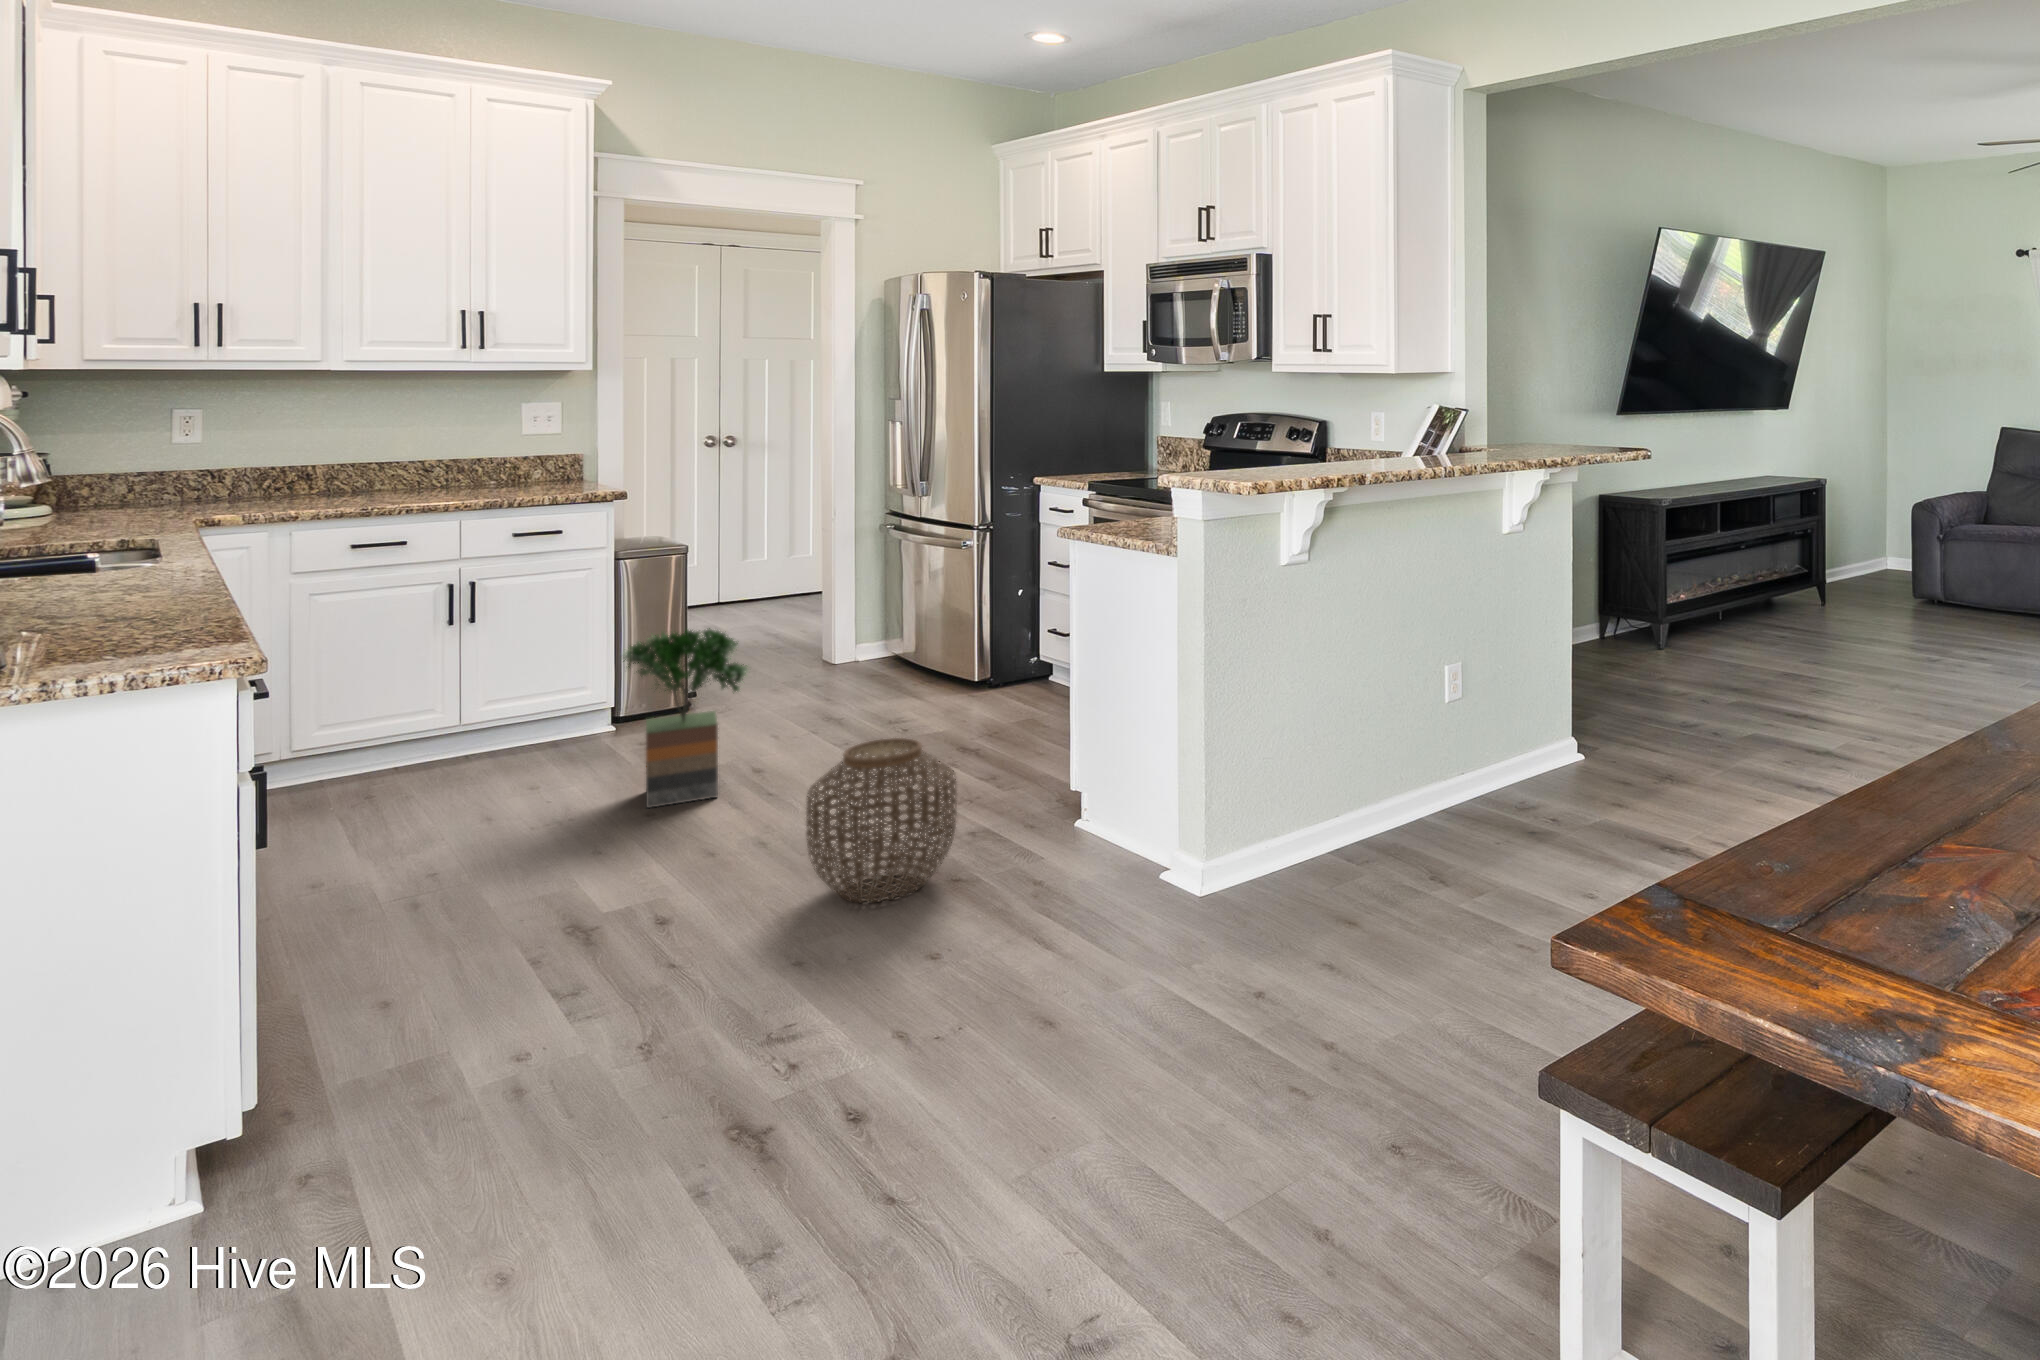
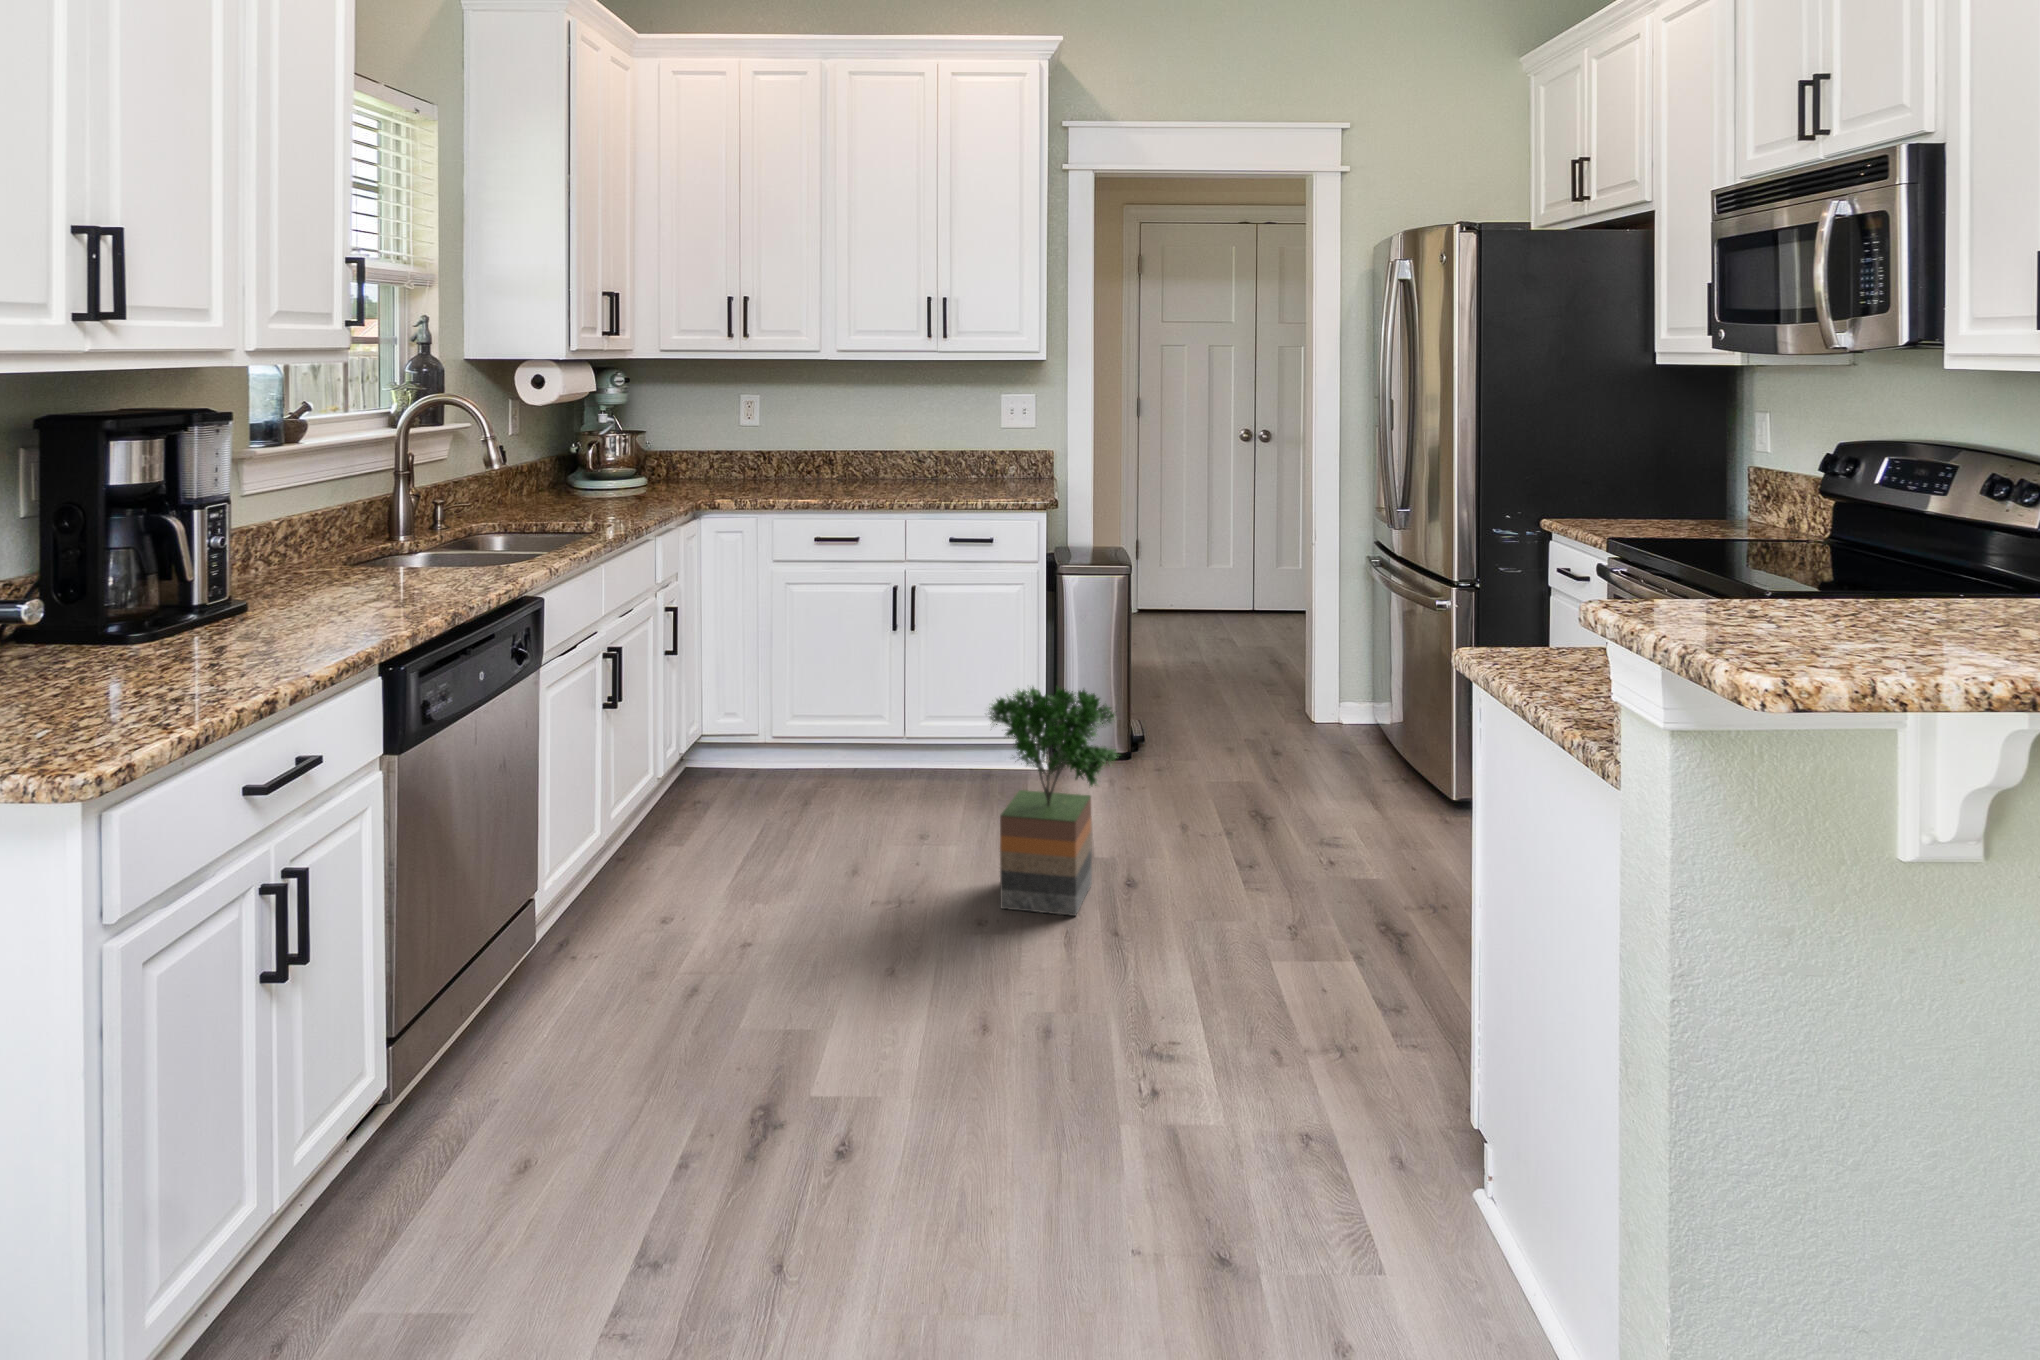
woven basket: present [807,738,957,903] -> none [1032,962,1256,1257]

